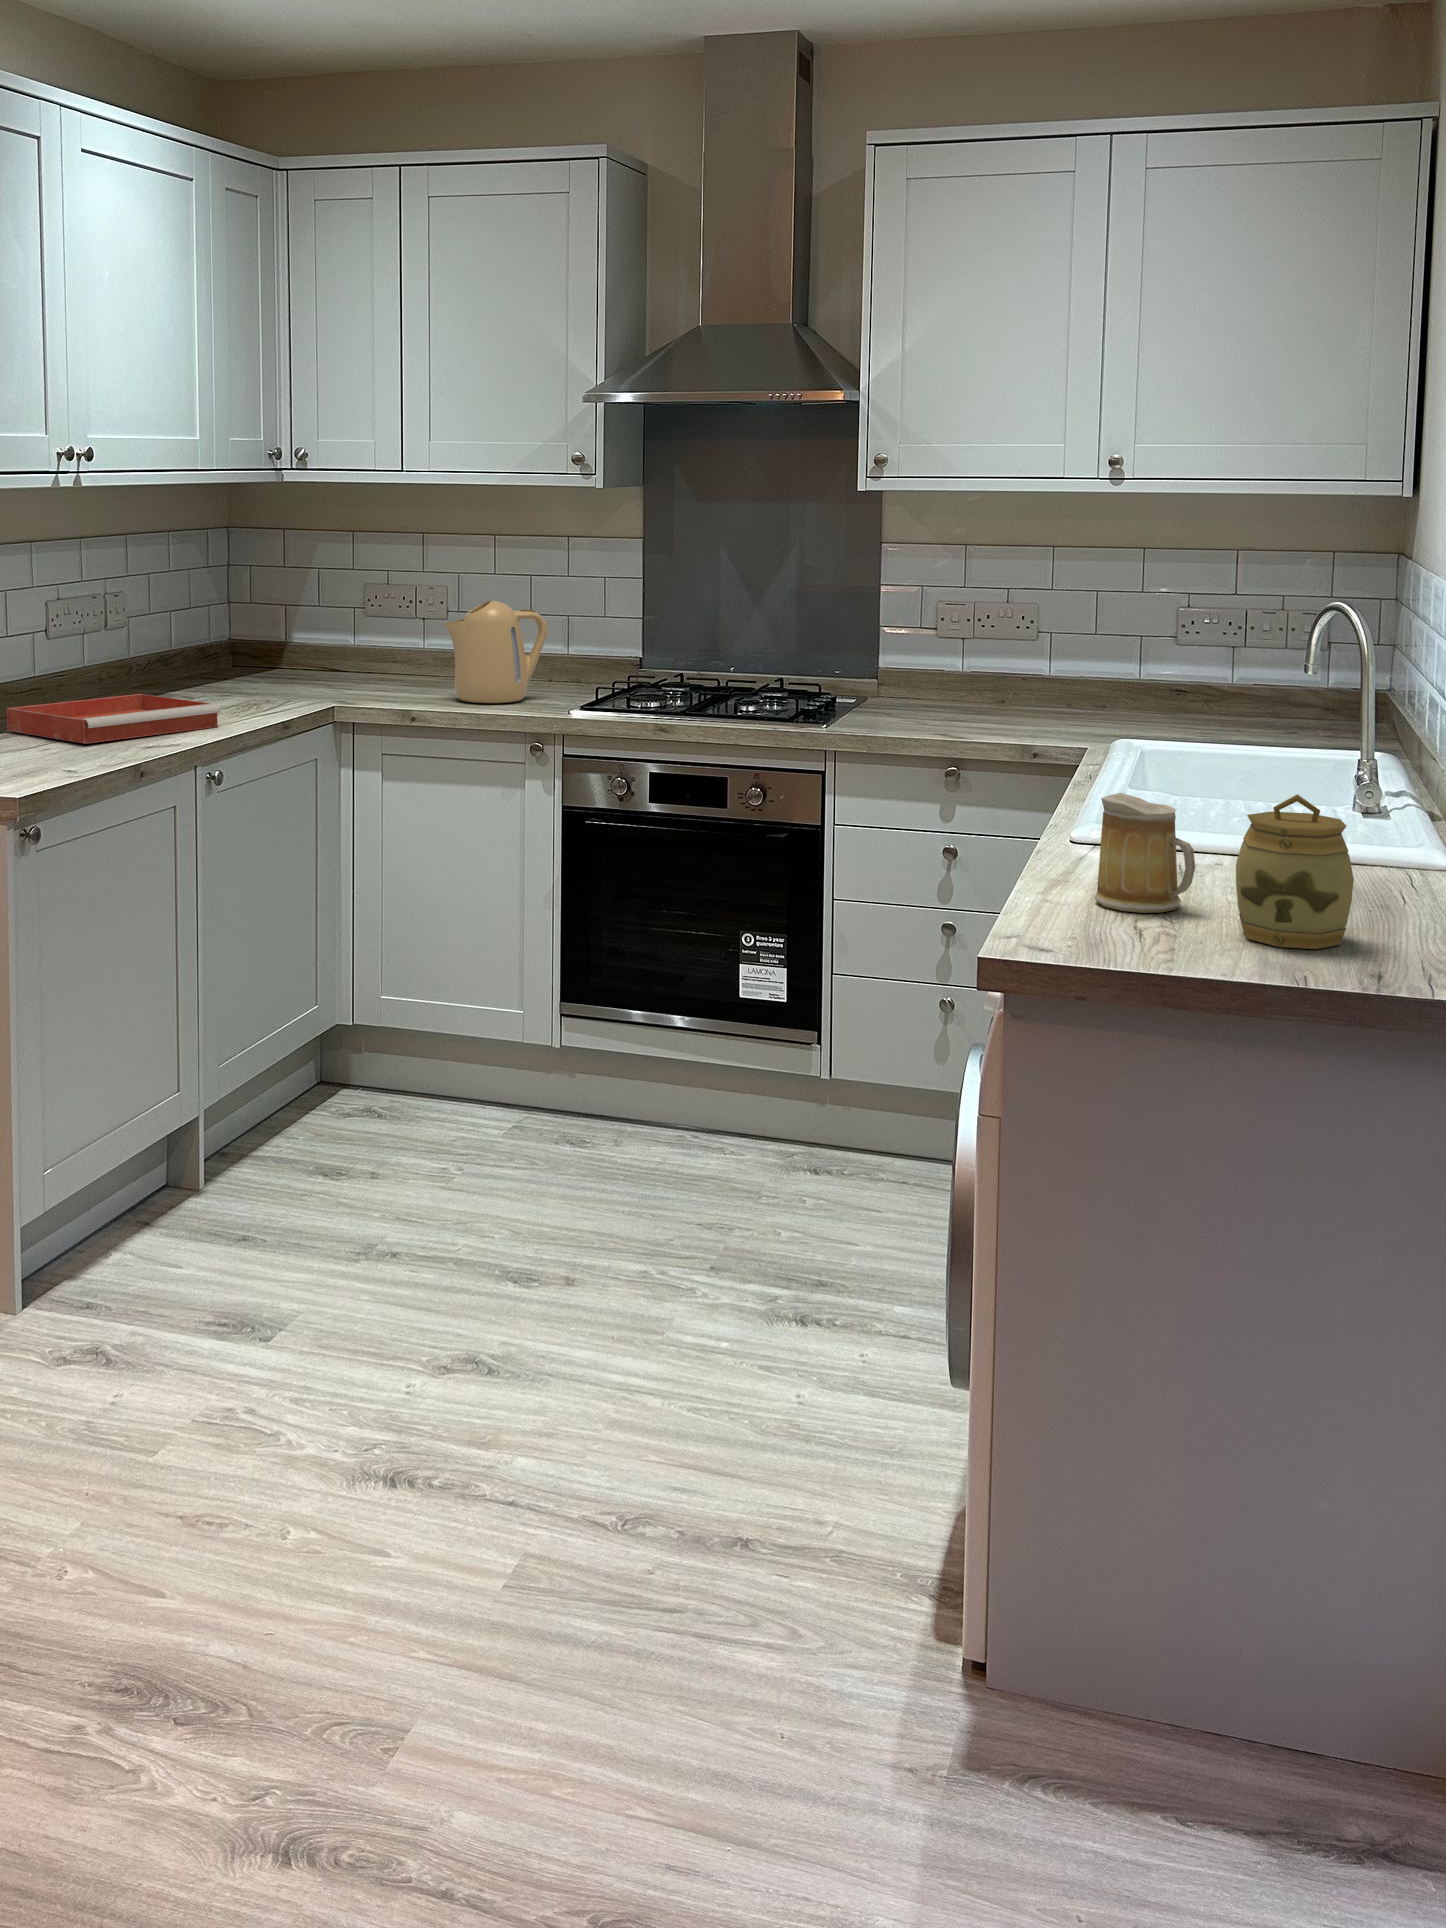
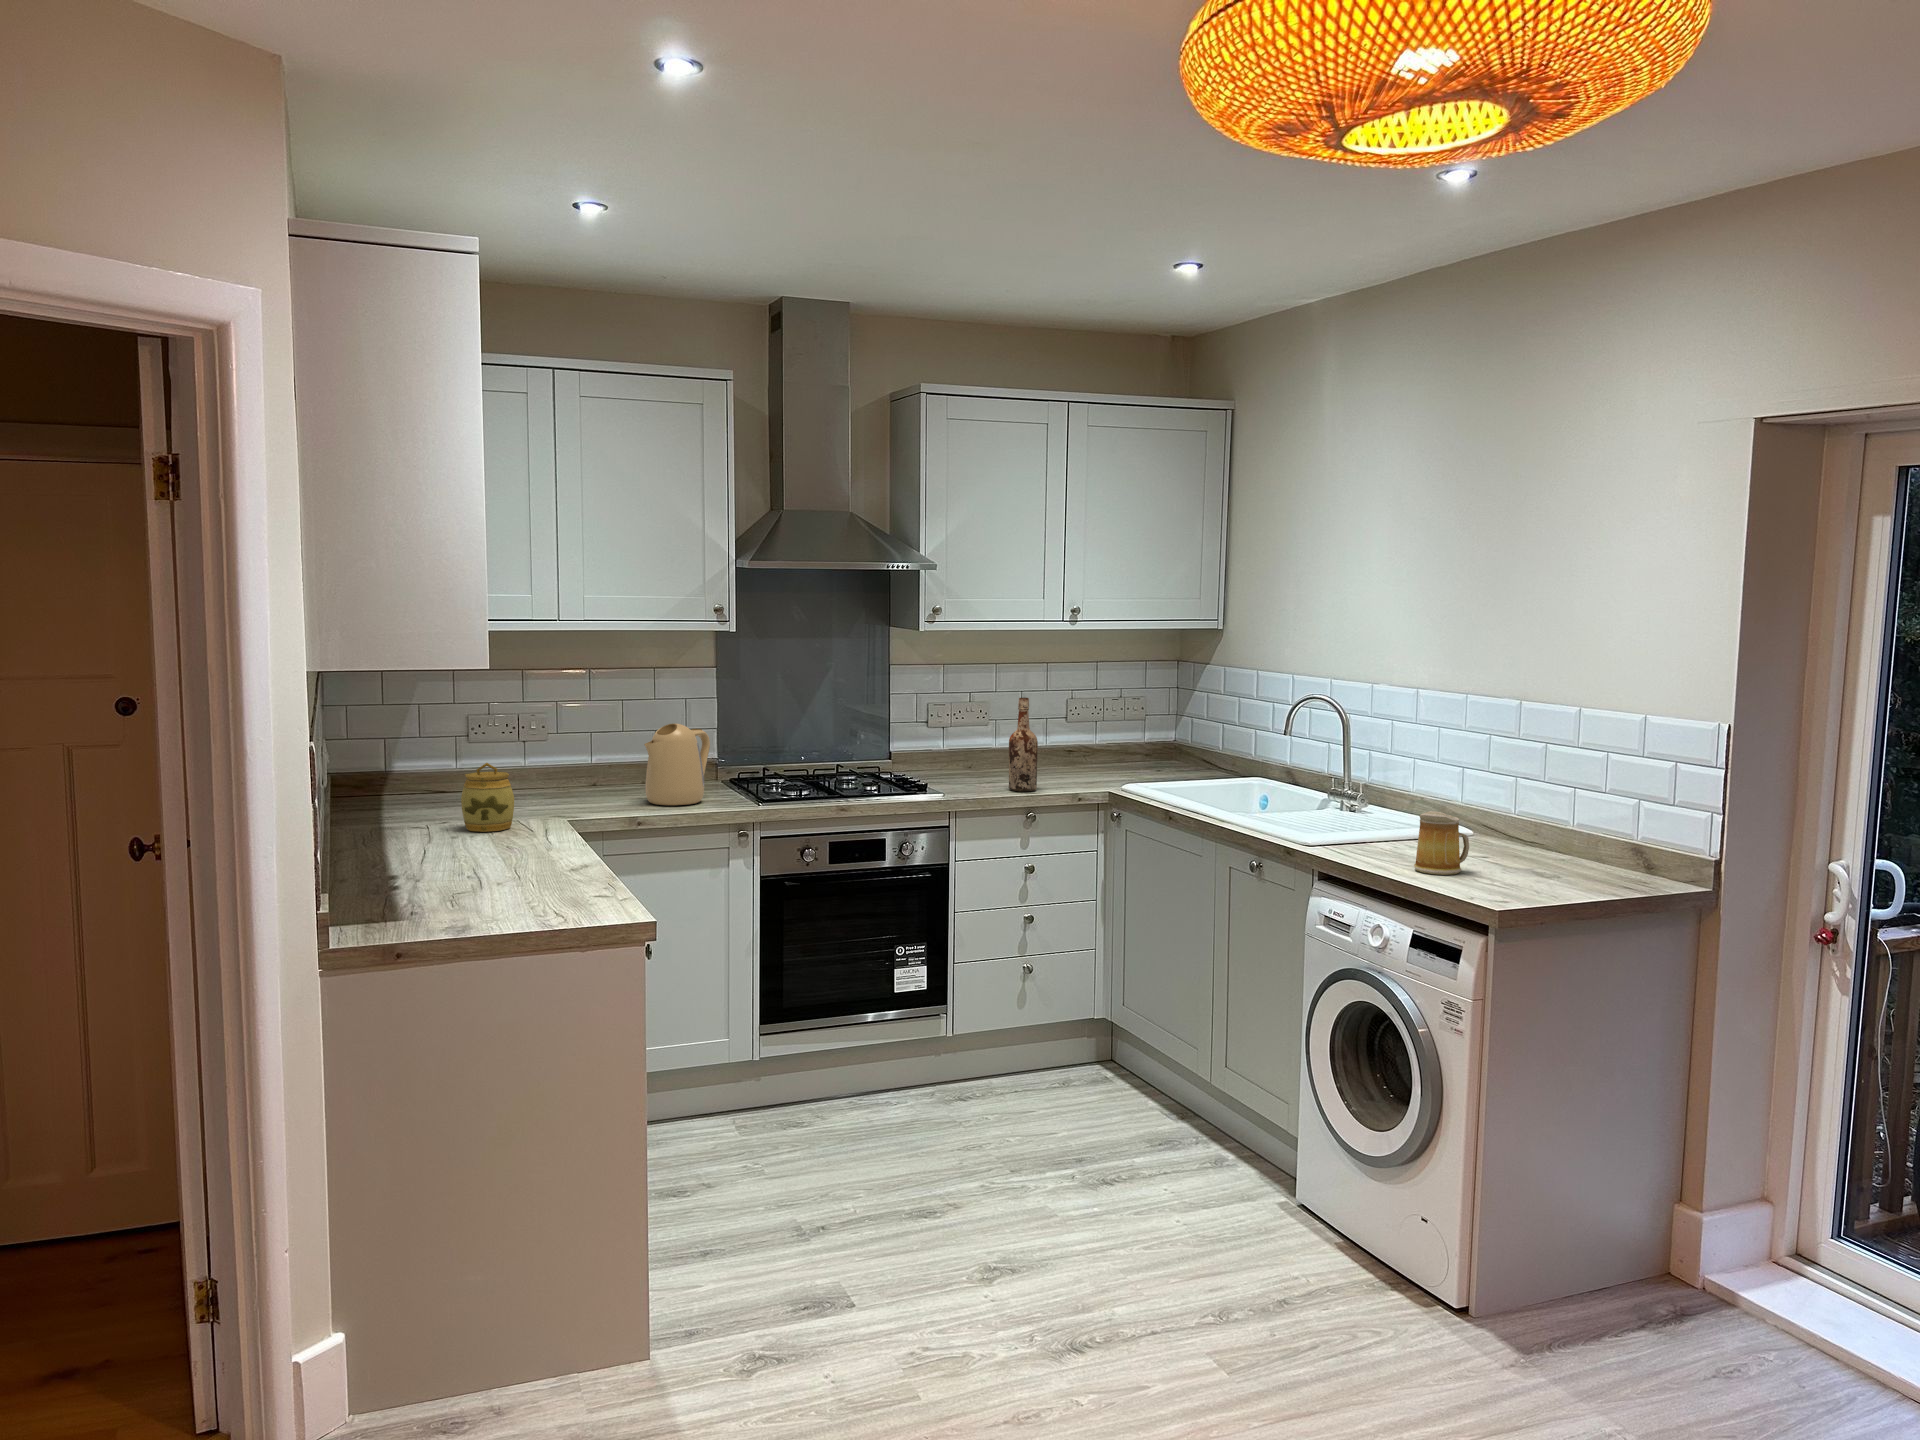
wine bottle: none [937,592,982,734] -> present [1009,698,1038,791]
tray: present [7,694,221,744] -> none [409,828,569,874]
jar: present [1236,794,1354,949] -> present [461,763,514,832]

